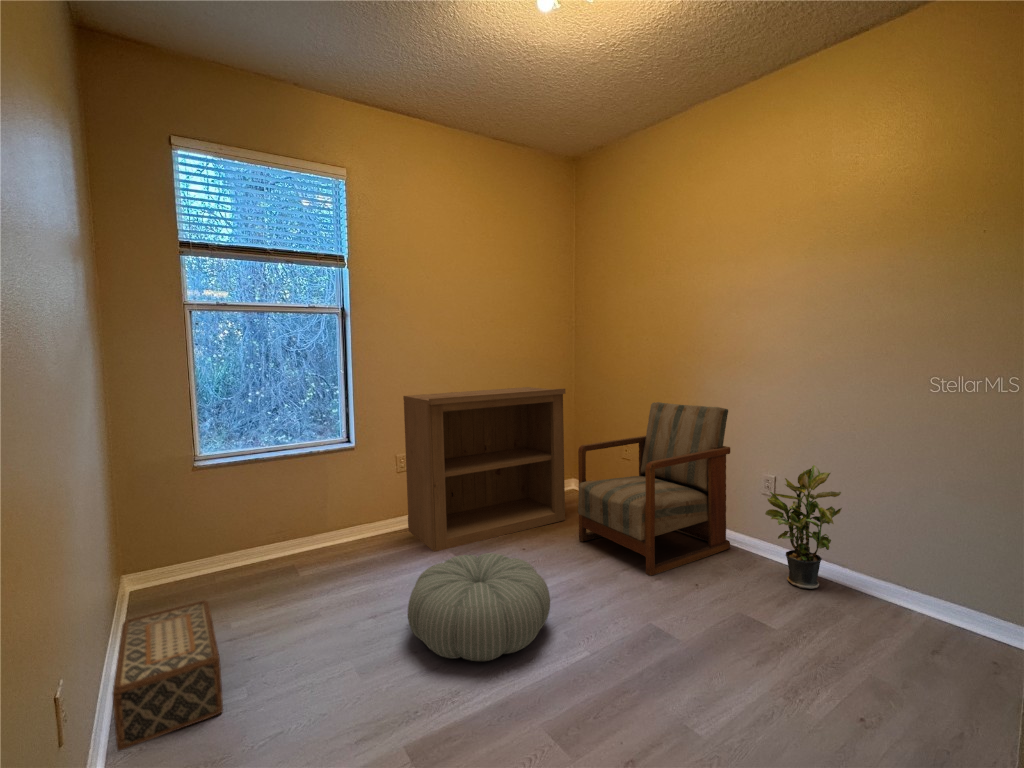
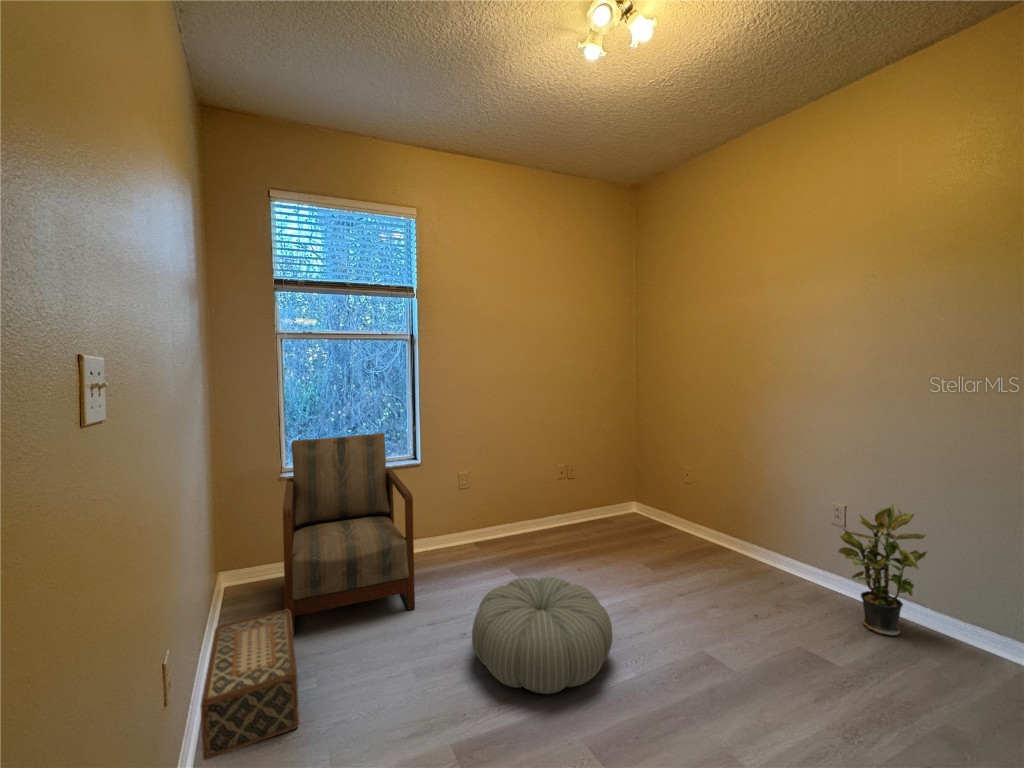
bookshelf: present [403,387,565,552] -> none [470,408,624,566]
armchair: present [578,402,730,576] -> present [283,433,415,636]

